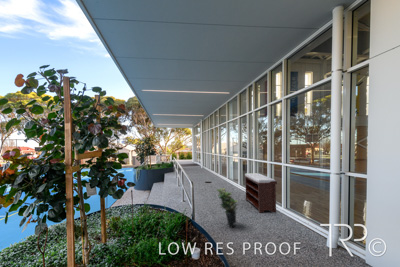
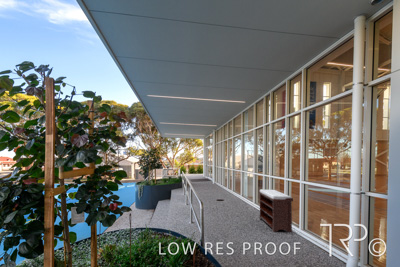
potted plant: present [217,188,237,227] -> none [227,201,250,244]

